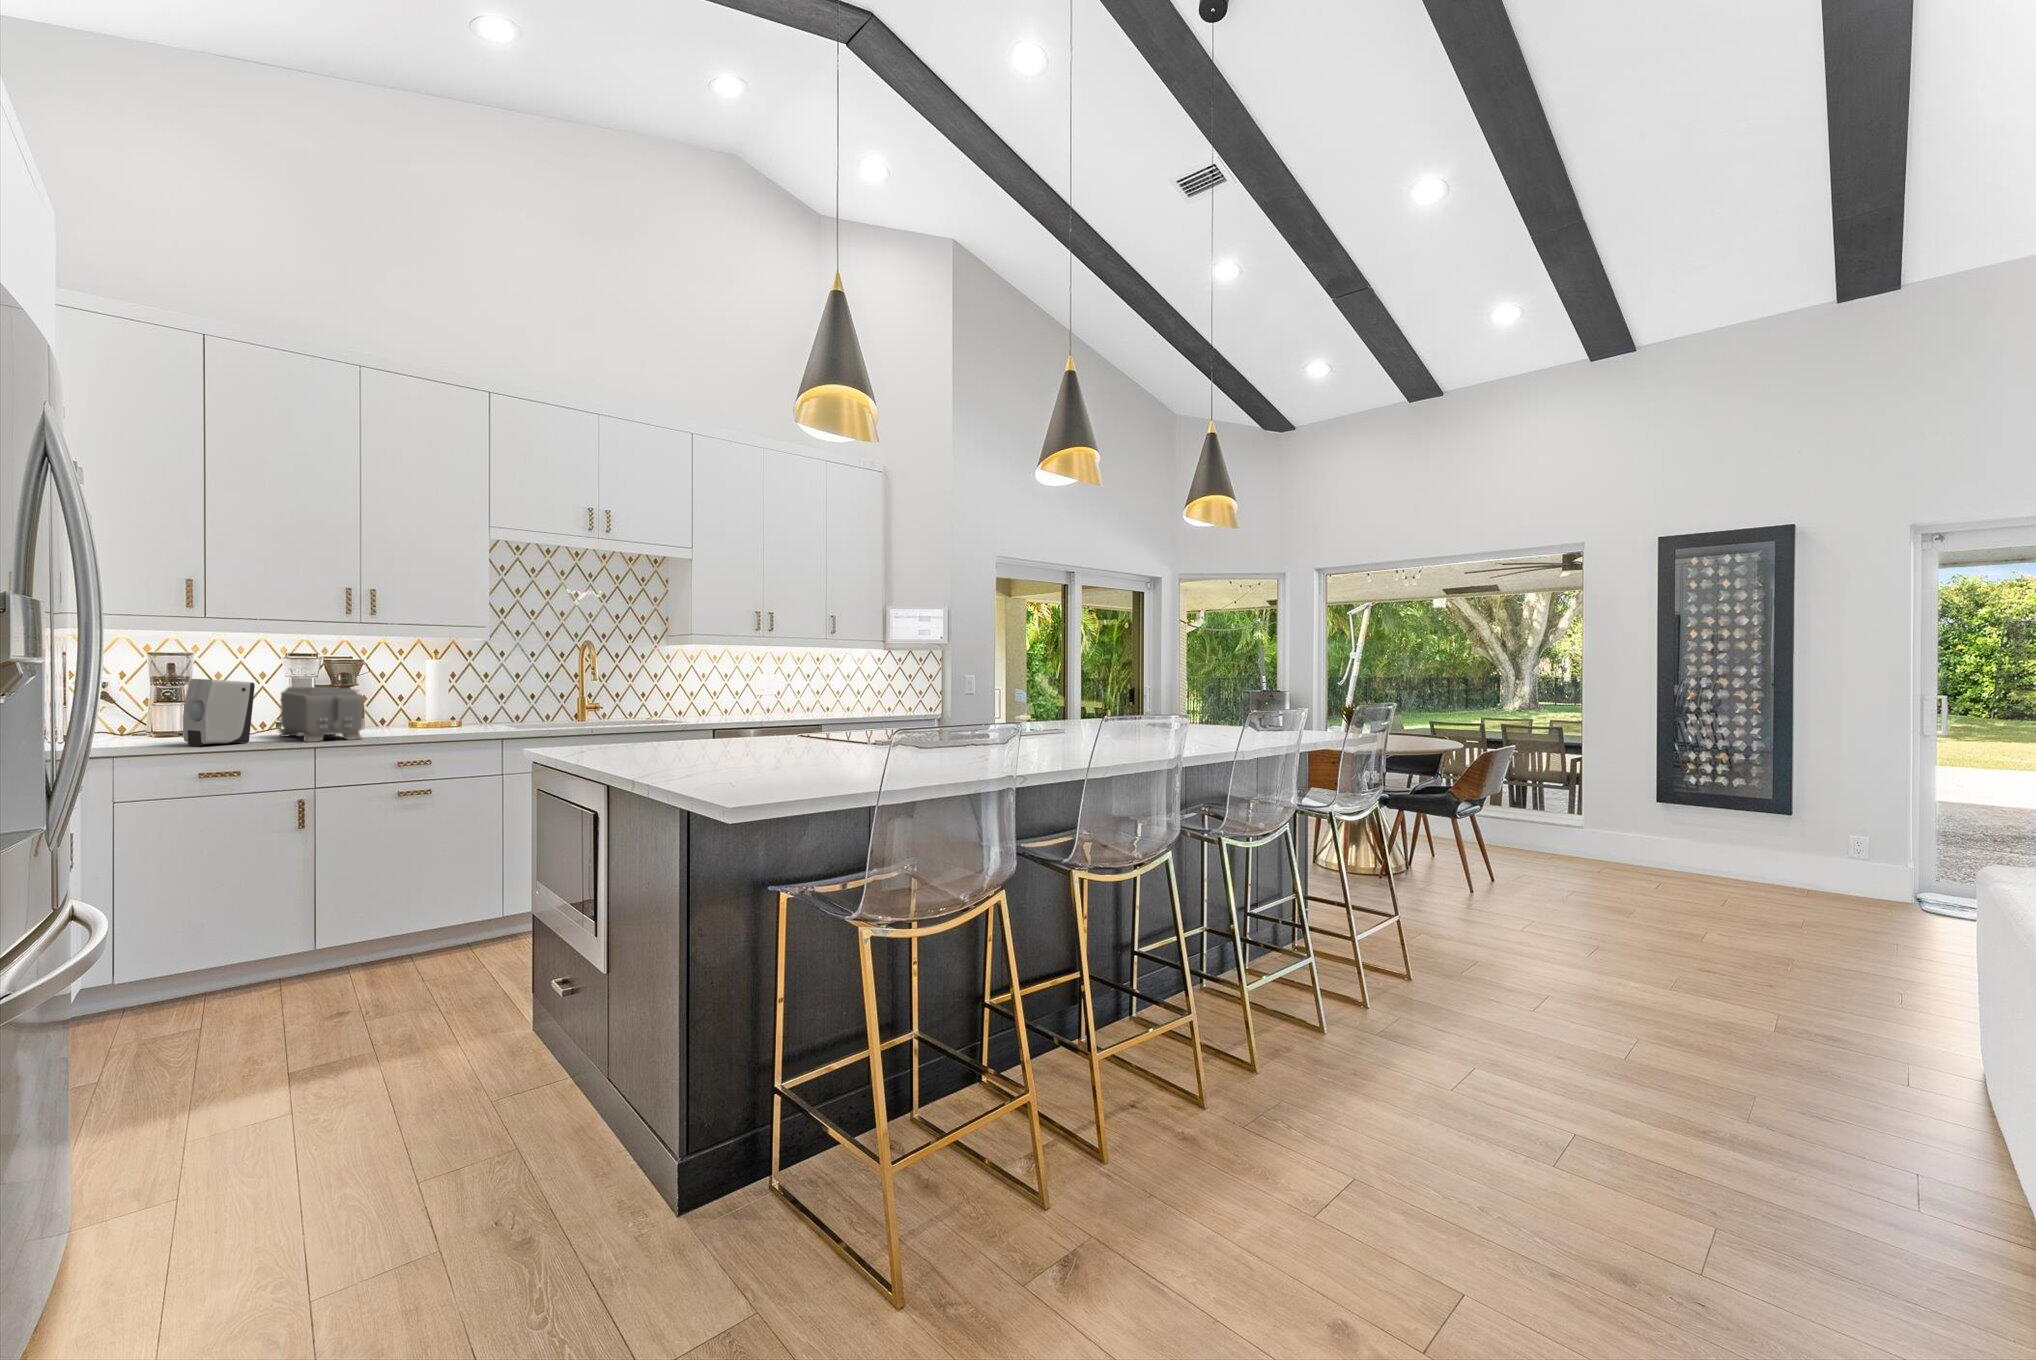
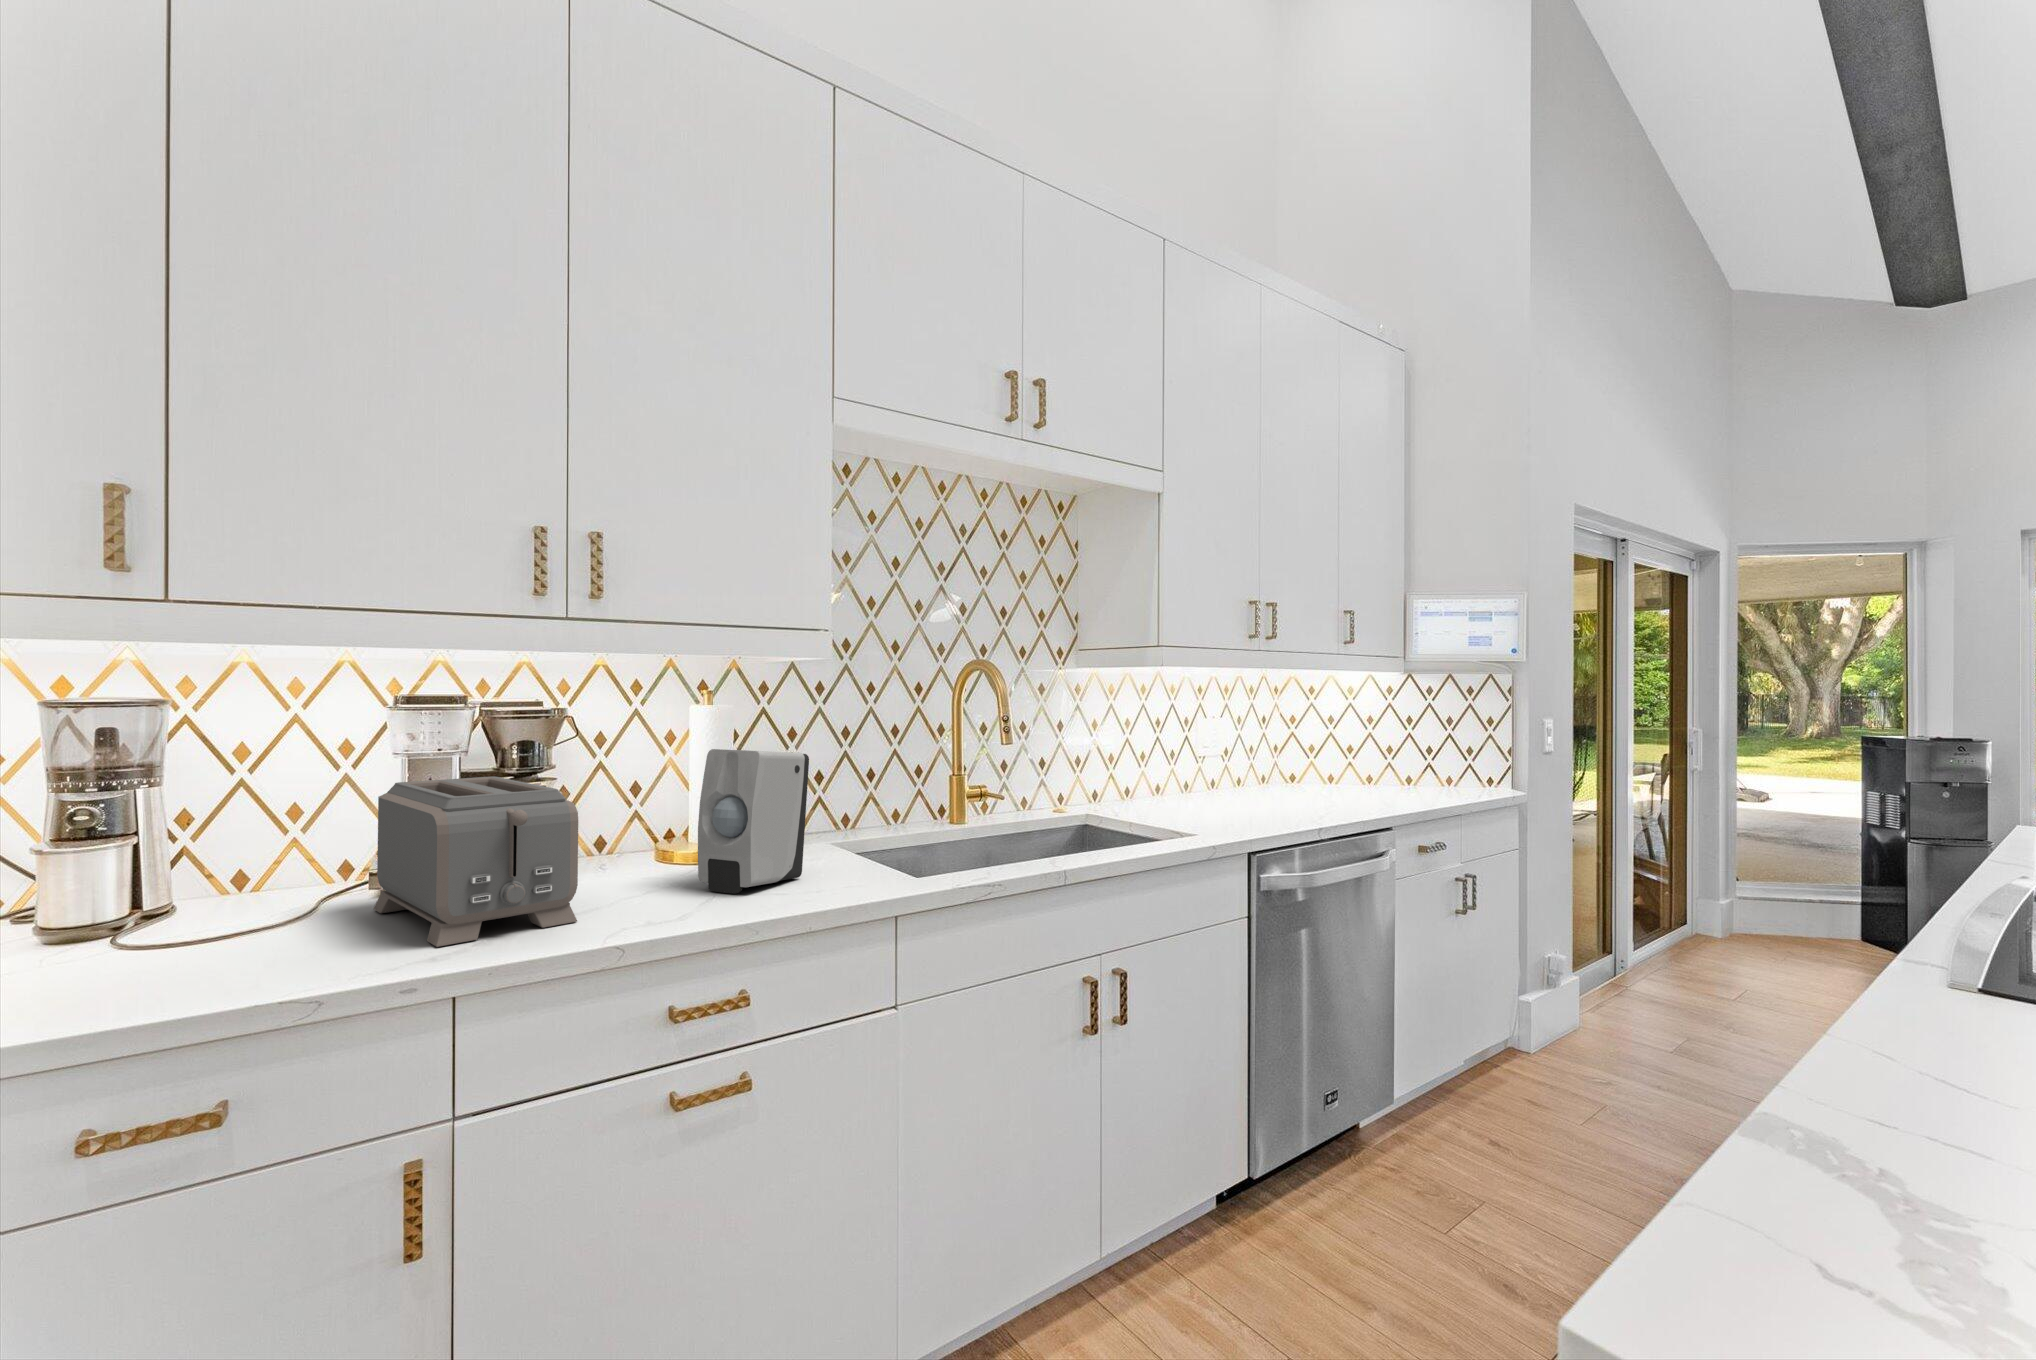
soap dispenser: present [183,679,255,746] -> present [698,749,809,894]

